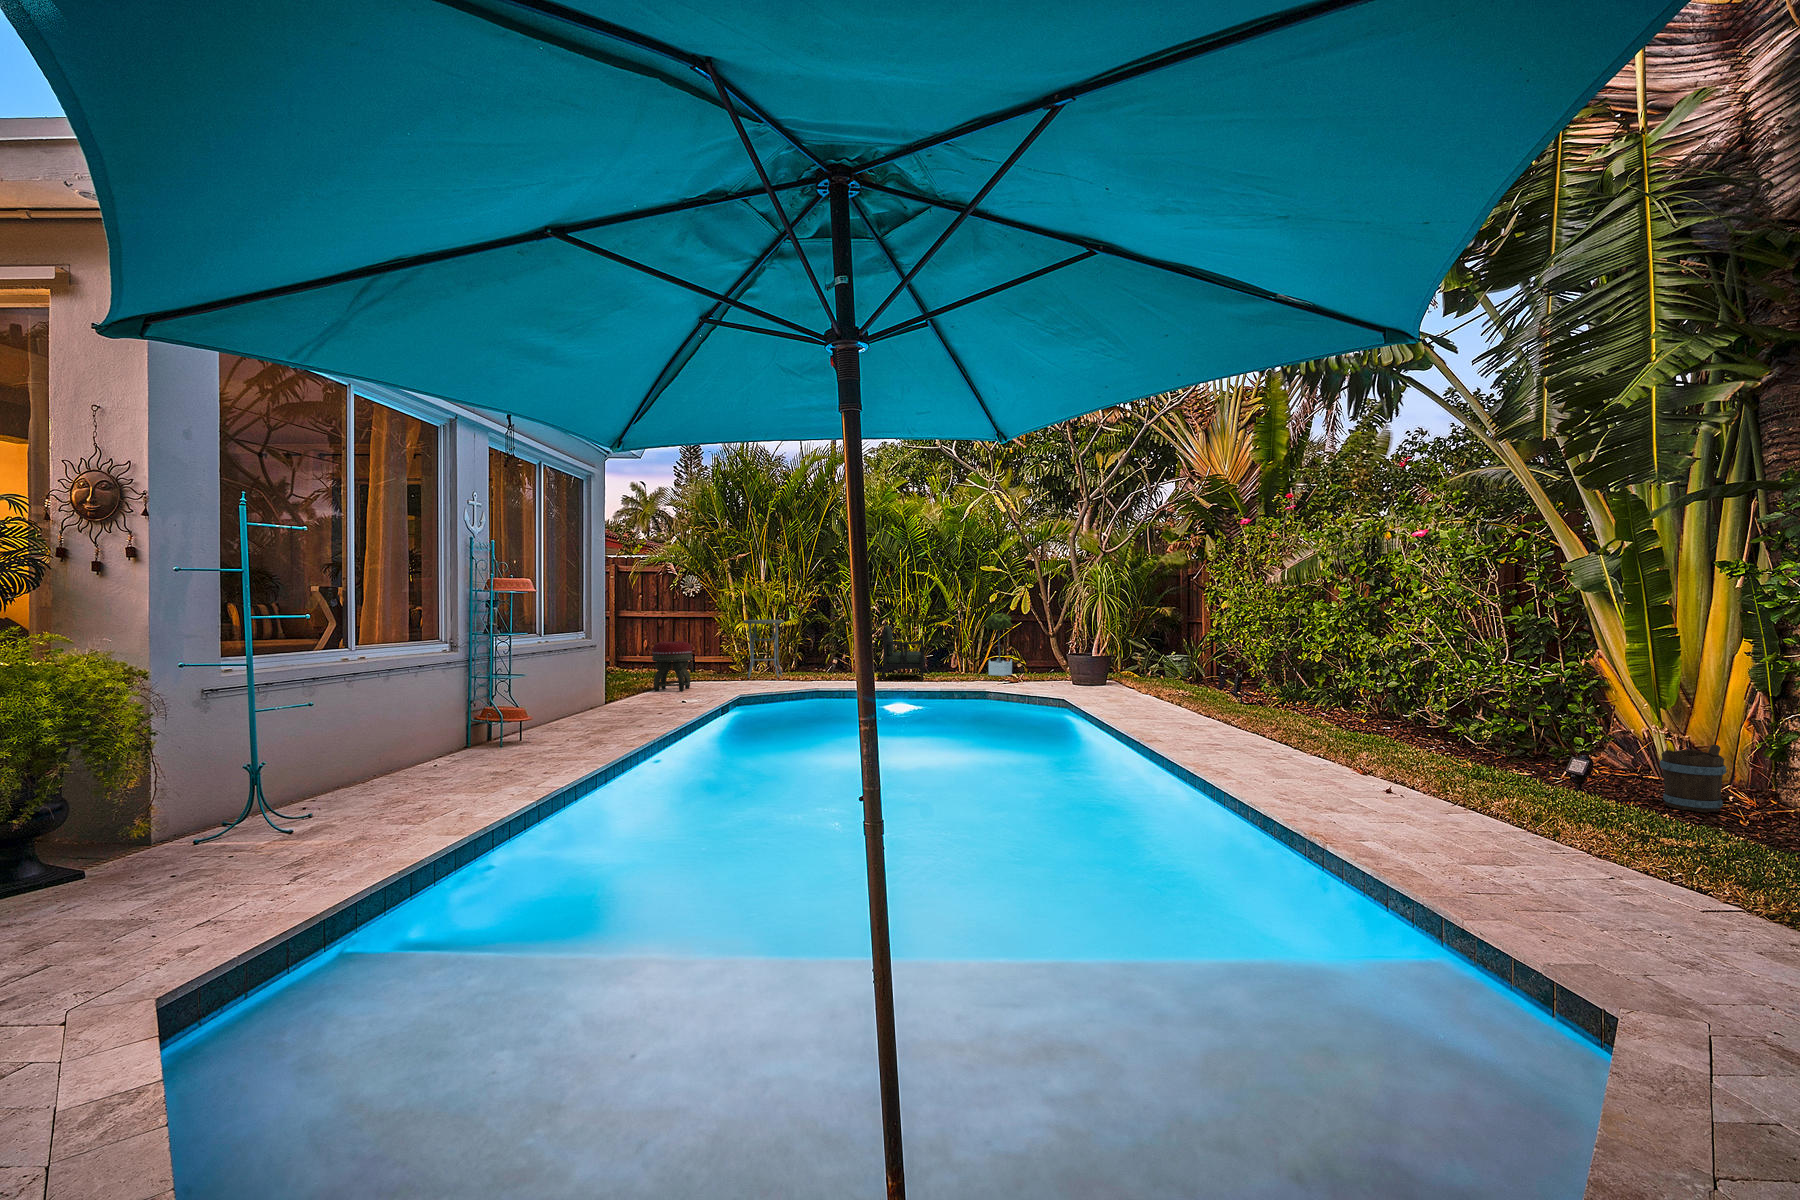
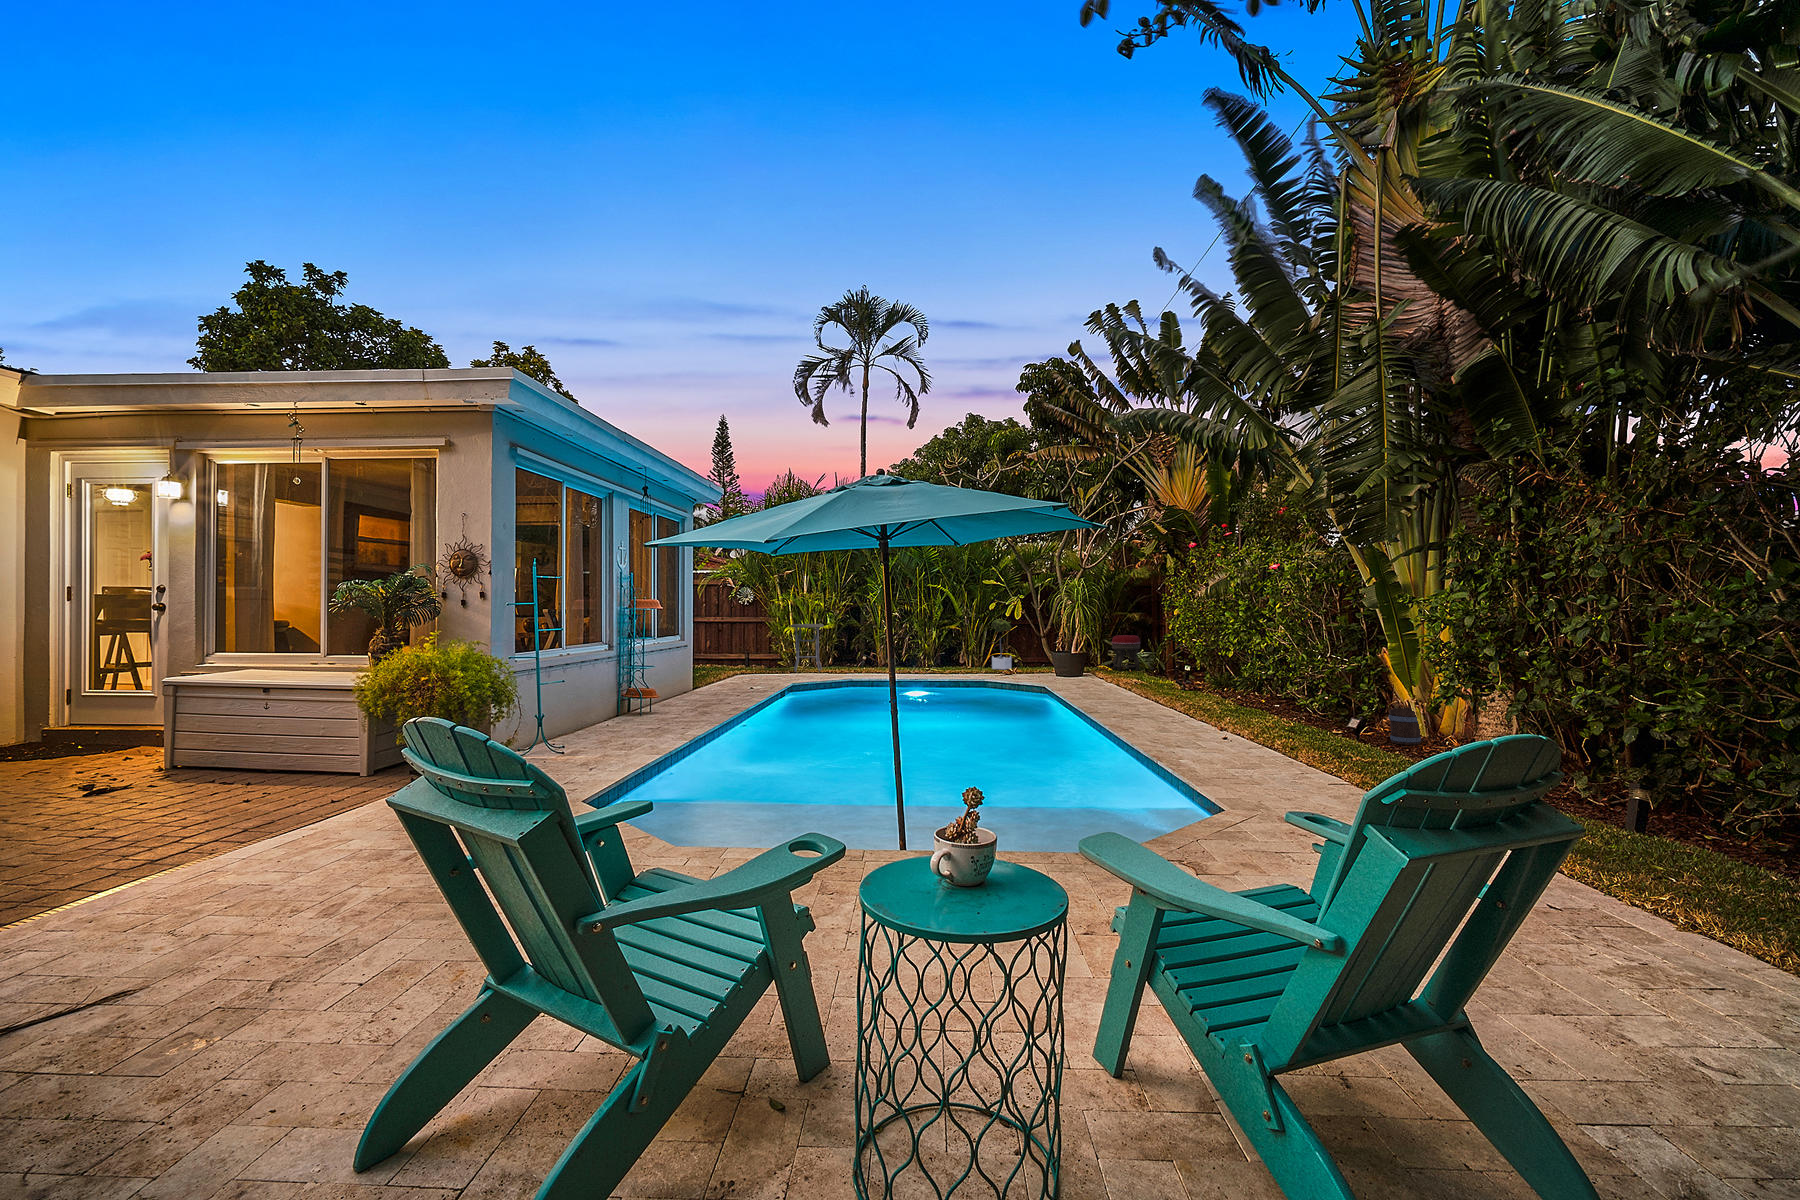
armchair: present [882,625,925,681] -> none [904,627,938,674]
footstool: present [652,641,692,692] -> present [1112,635,1140,671]

